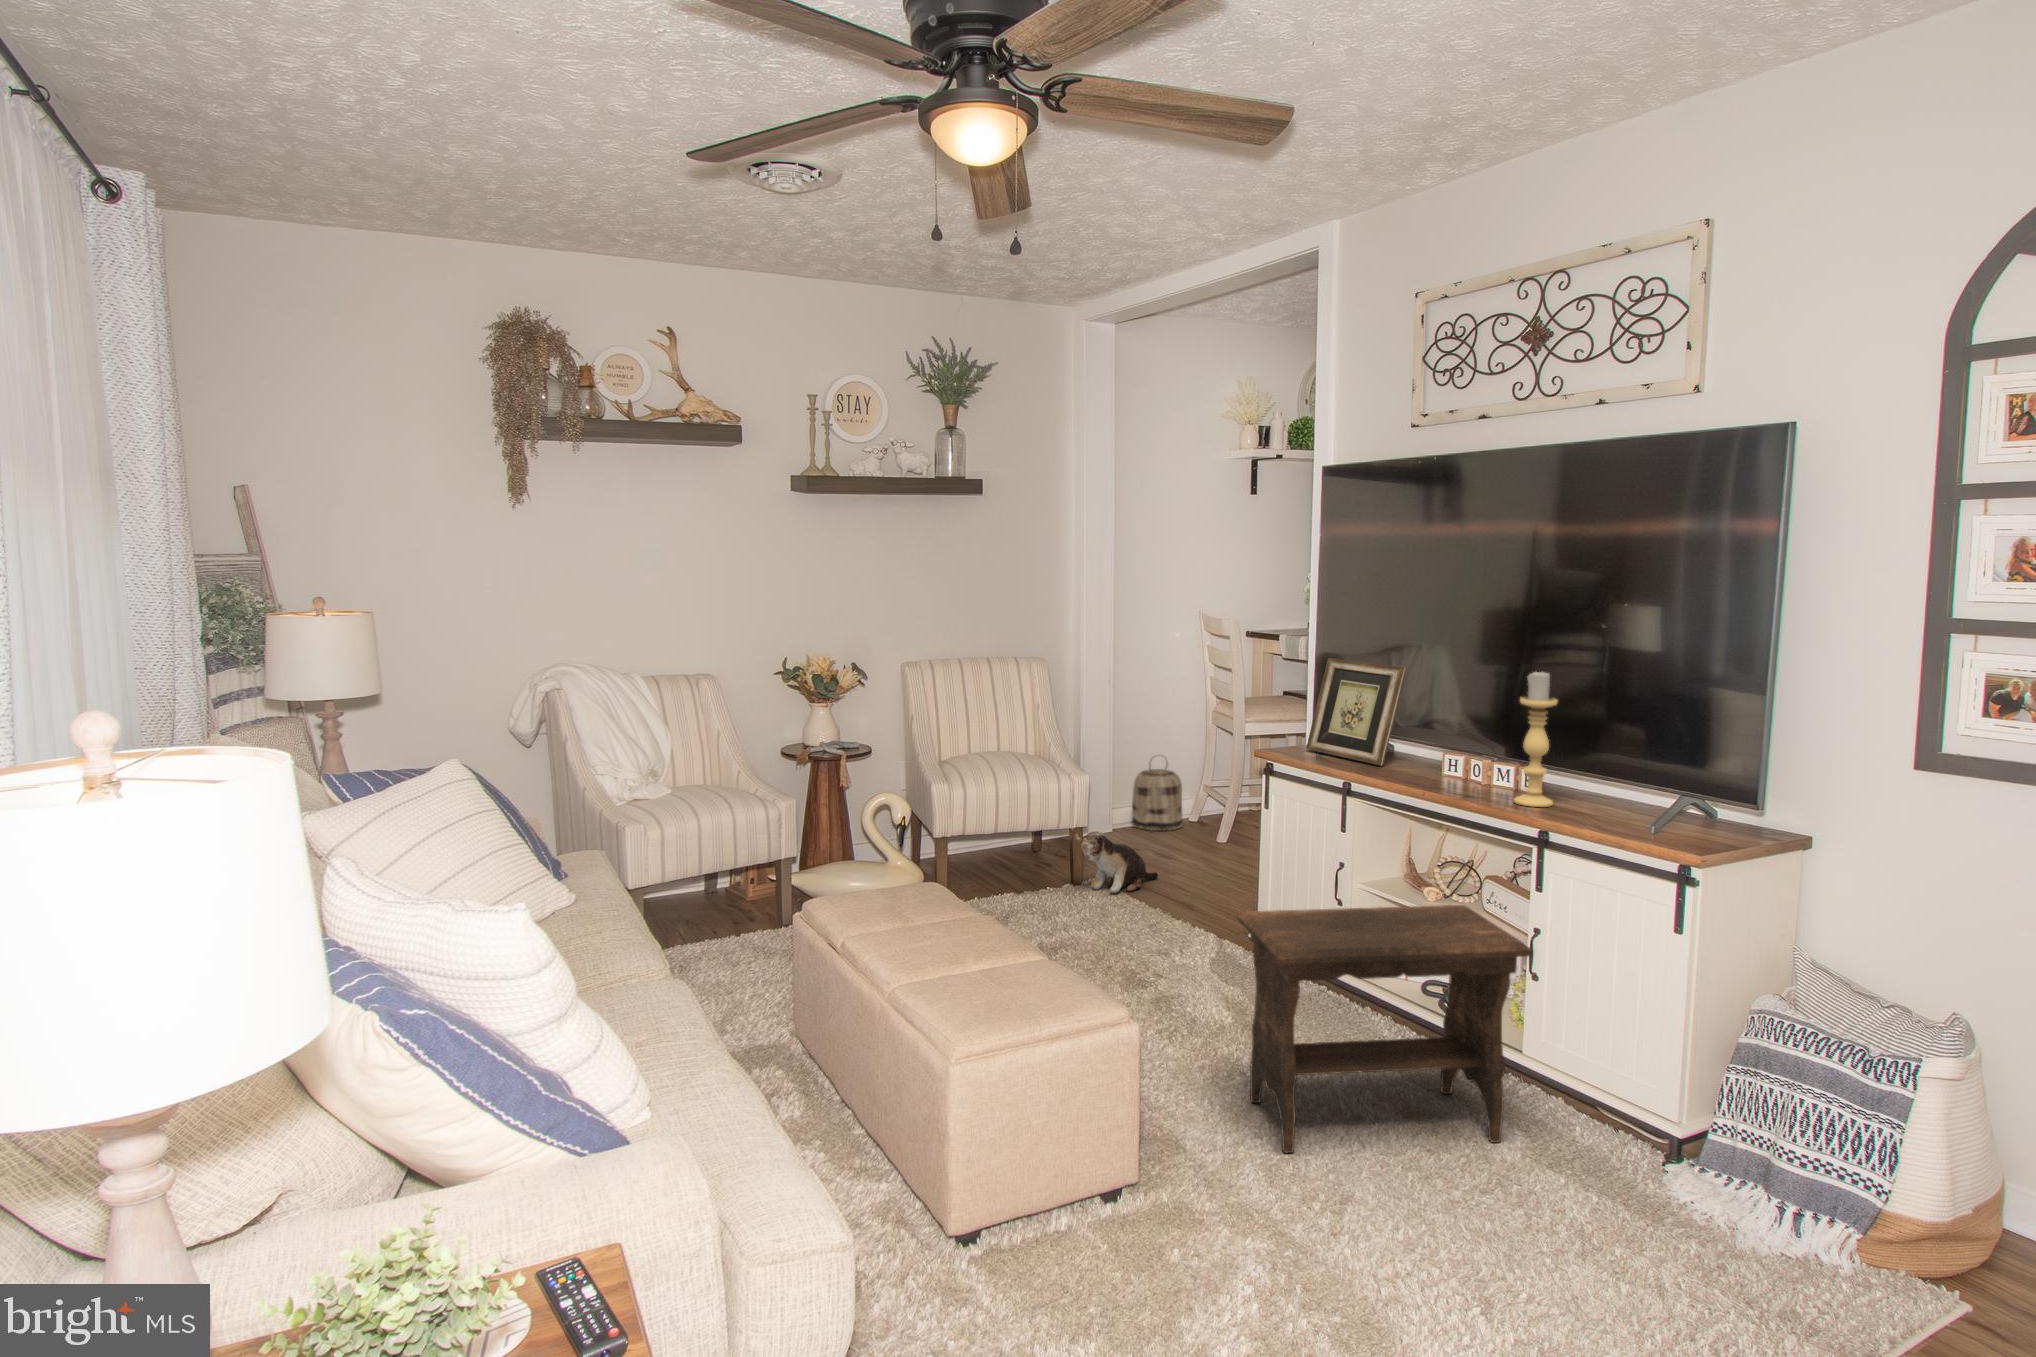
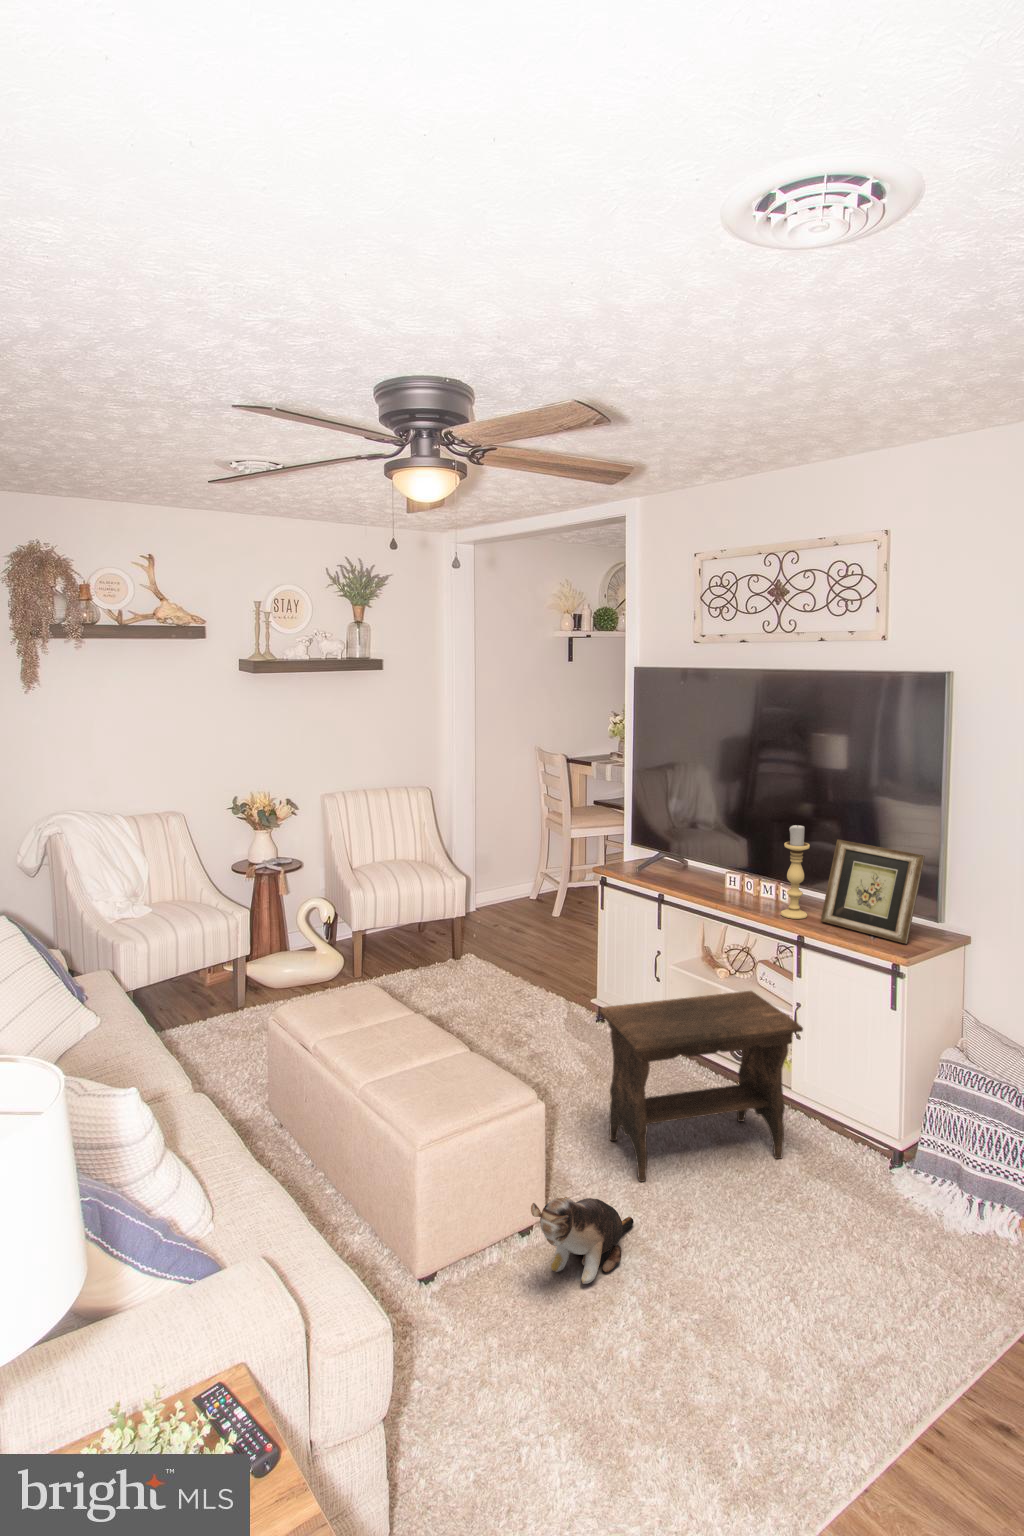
picture frame: present [1306,658,1406,766] -> present [821,839,925,944]
basket: present [1131,761,1183,831] -> none [490,854,528,910]
plush toy: present [1075,832,1158,893] -> present [531,1197,634,1284]

